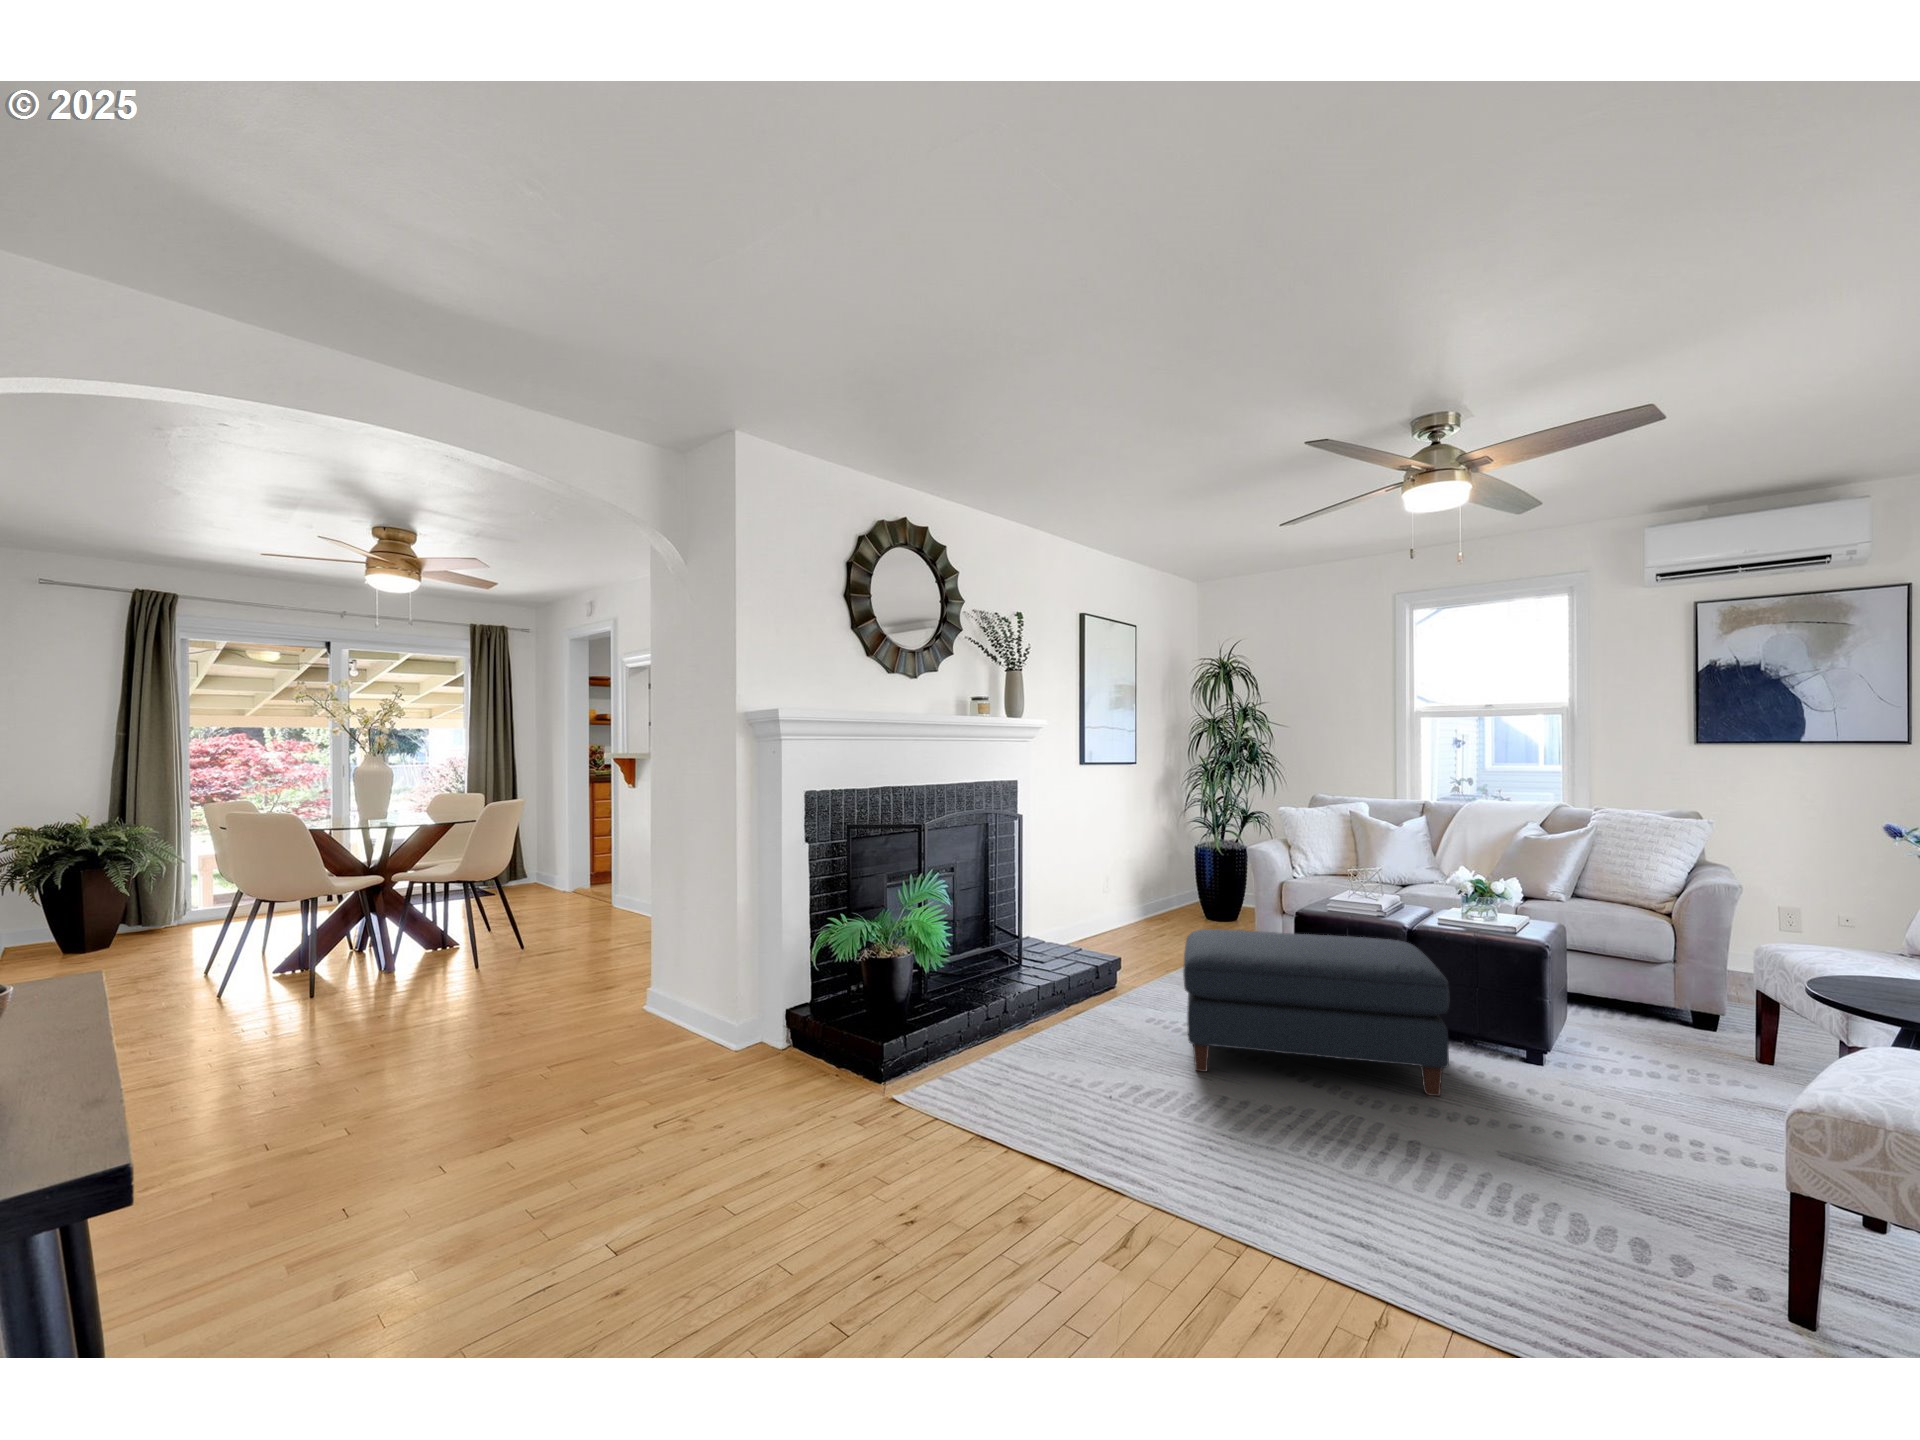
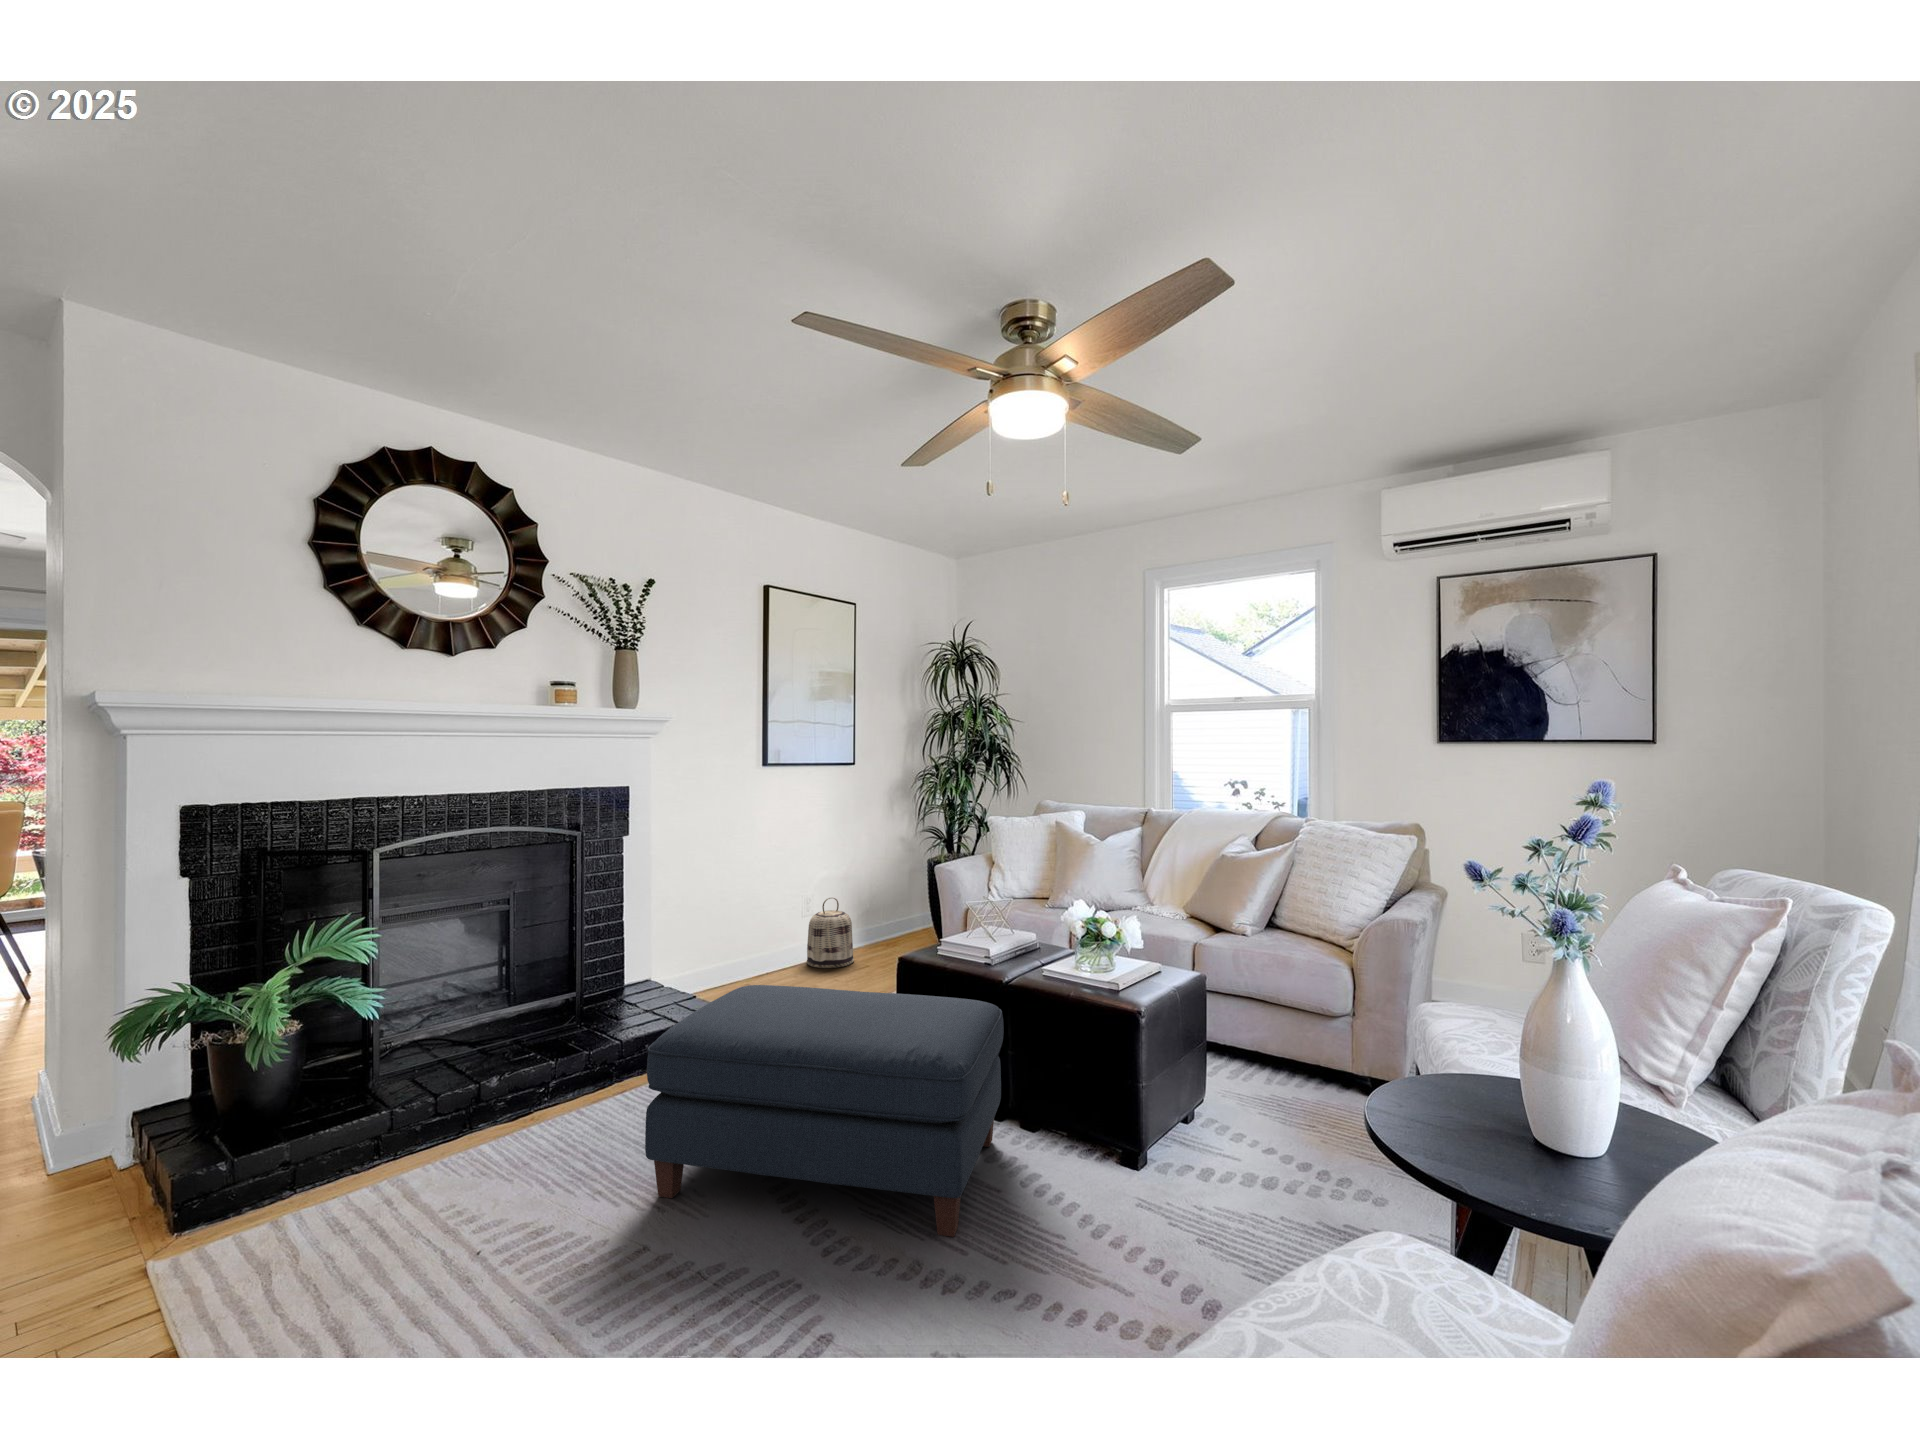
basket: none [1111,876,1152,935] -> present [807,898,854,968]

